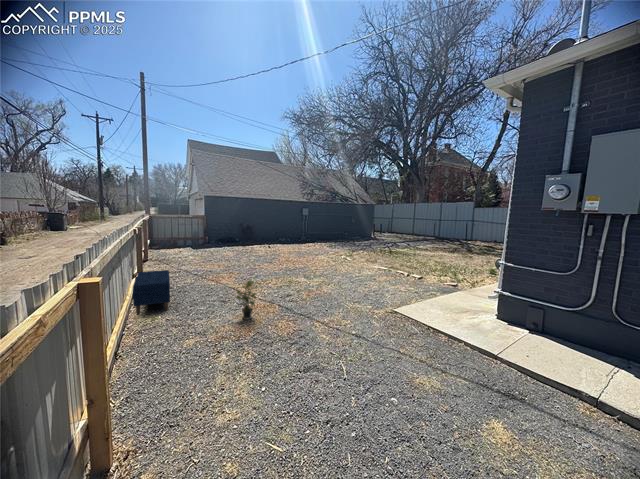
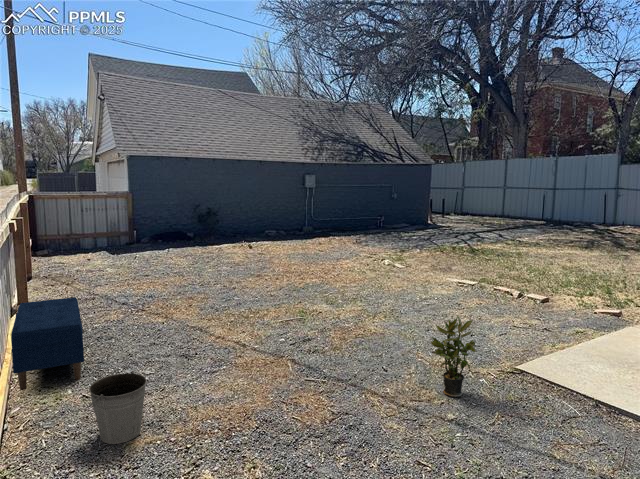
potted plant: present [236,280,256,320] -> present [431,316,476,397]
bucket: none [169,305,198,339] -> present [88,371,147,444]

